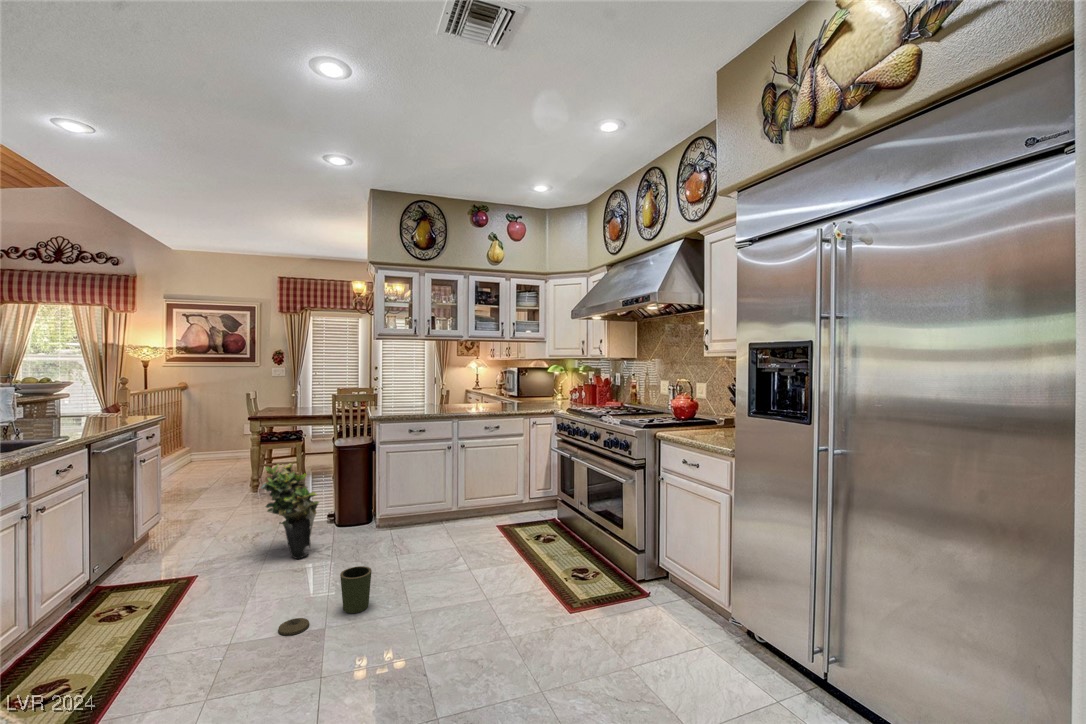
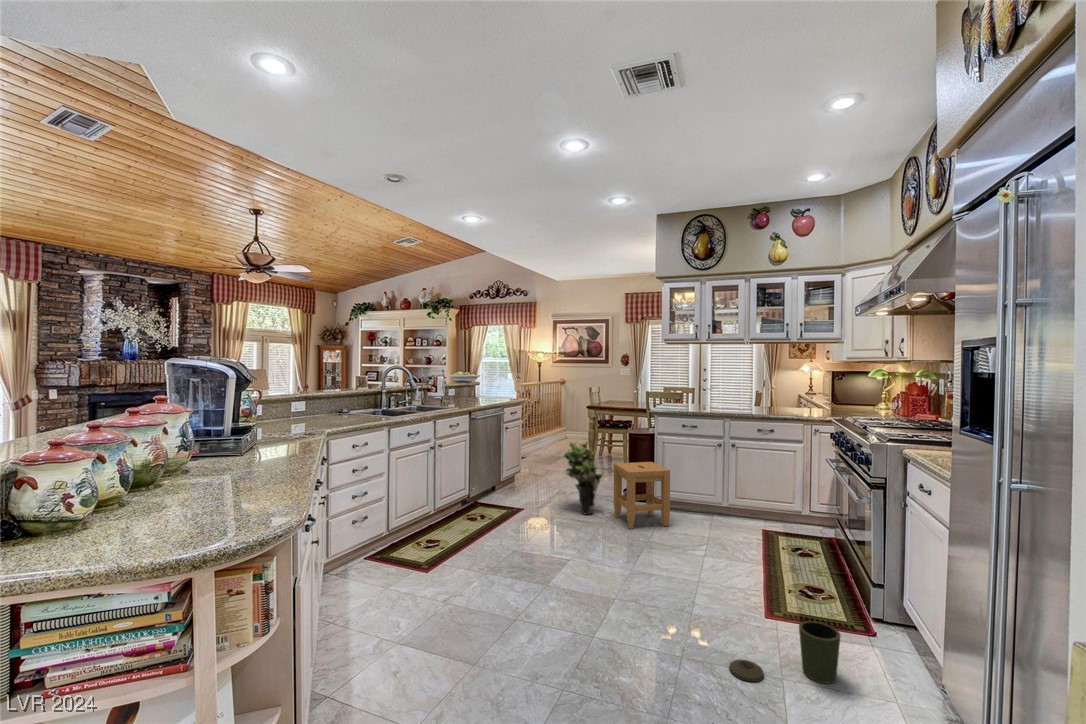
stool: none [337,476,412,562] -> present [614,462,670,529]
trash can: present [278,566,372,636] -> present [729,621,841,683]

